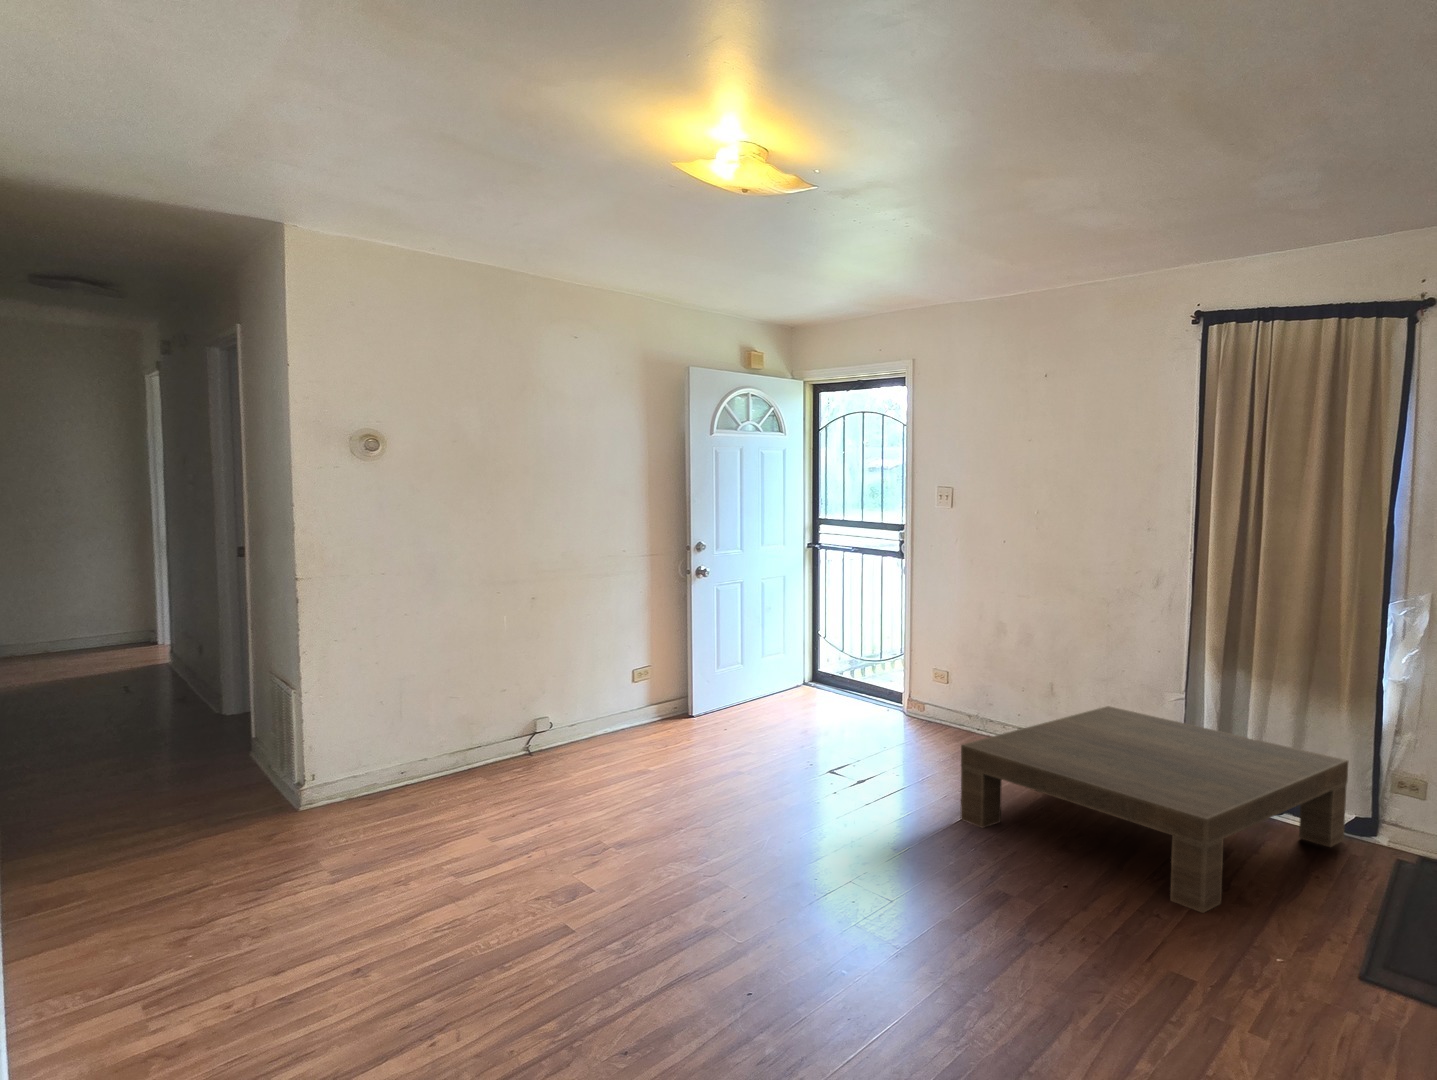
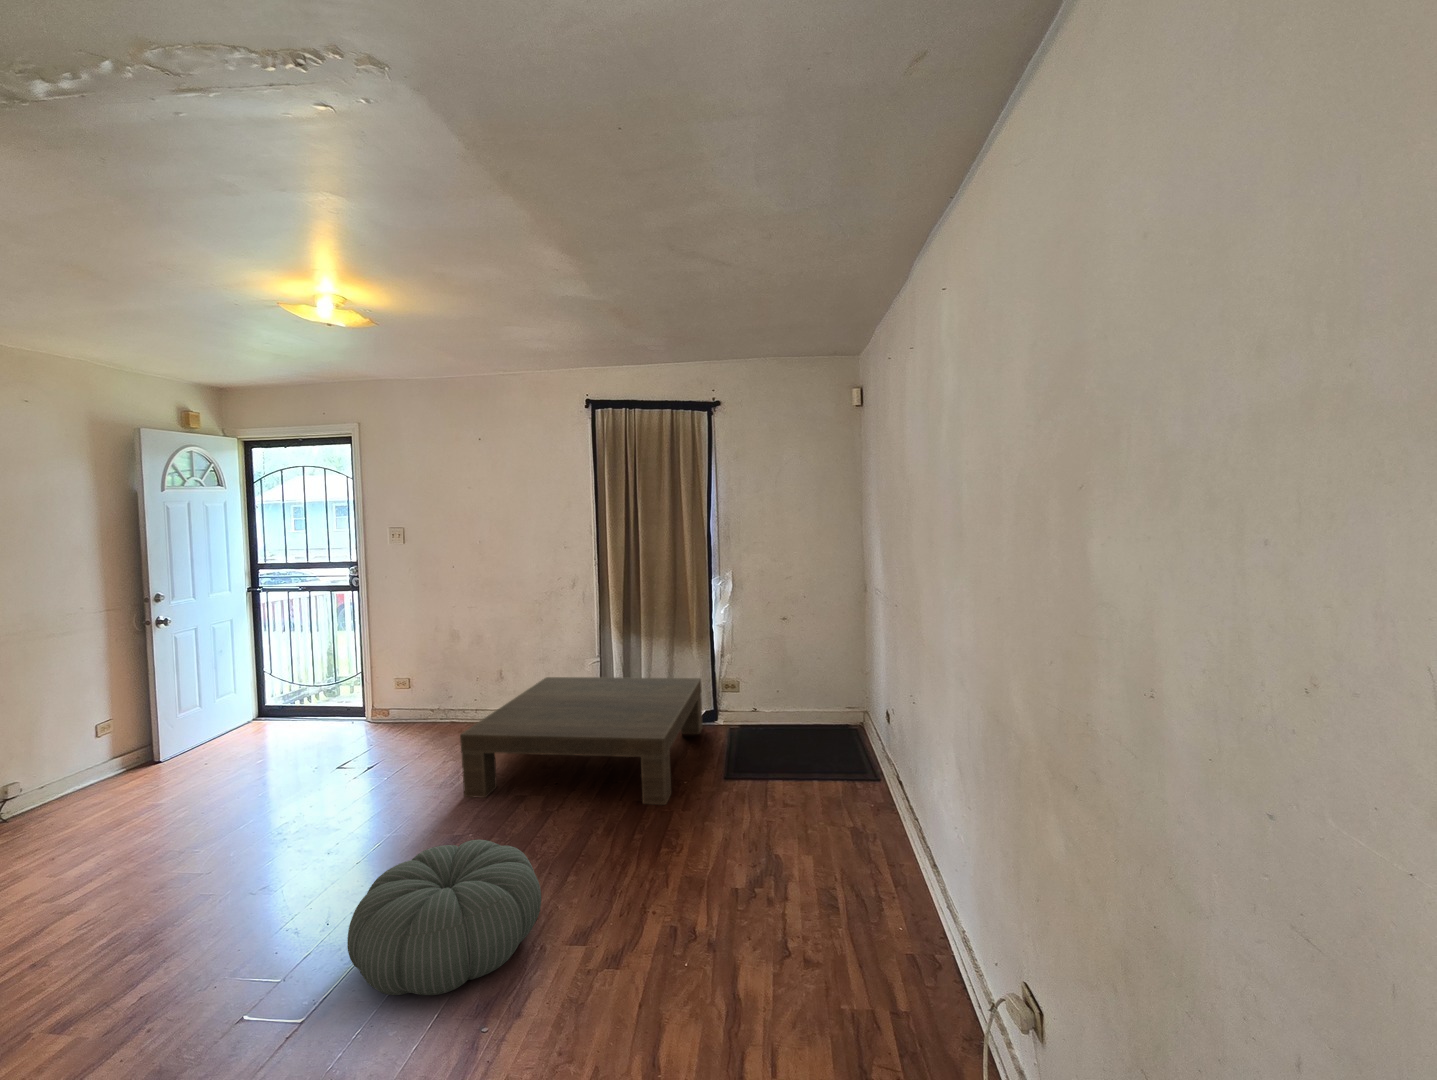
pouf: none [787,842,971,977] -> present [347,840,541,995]

